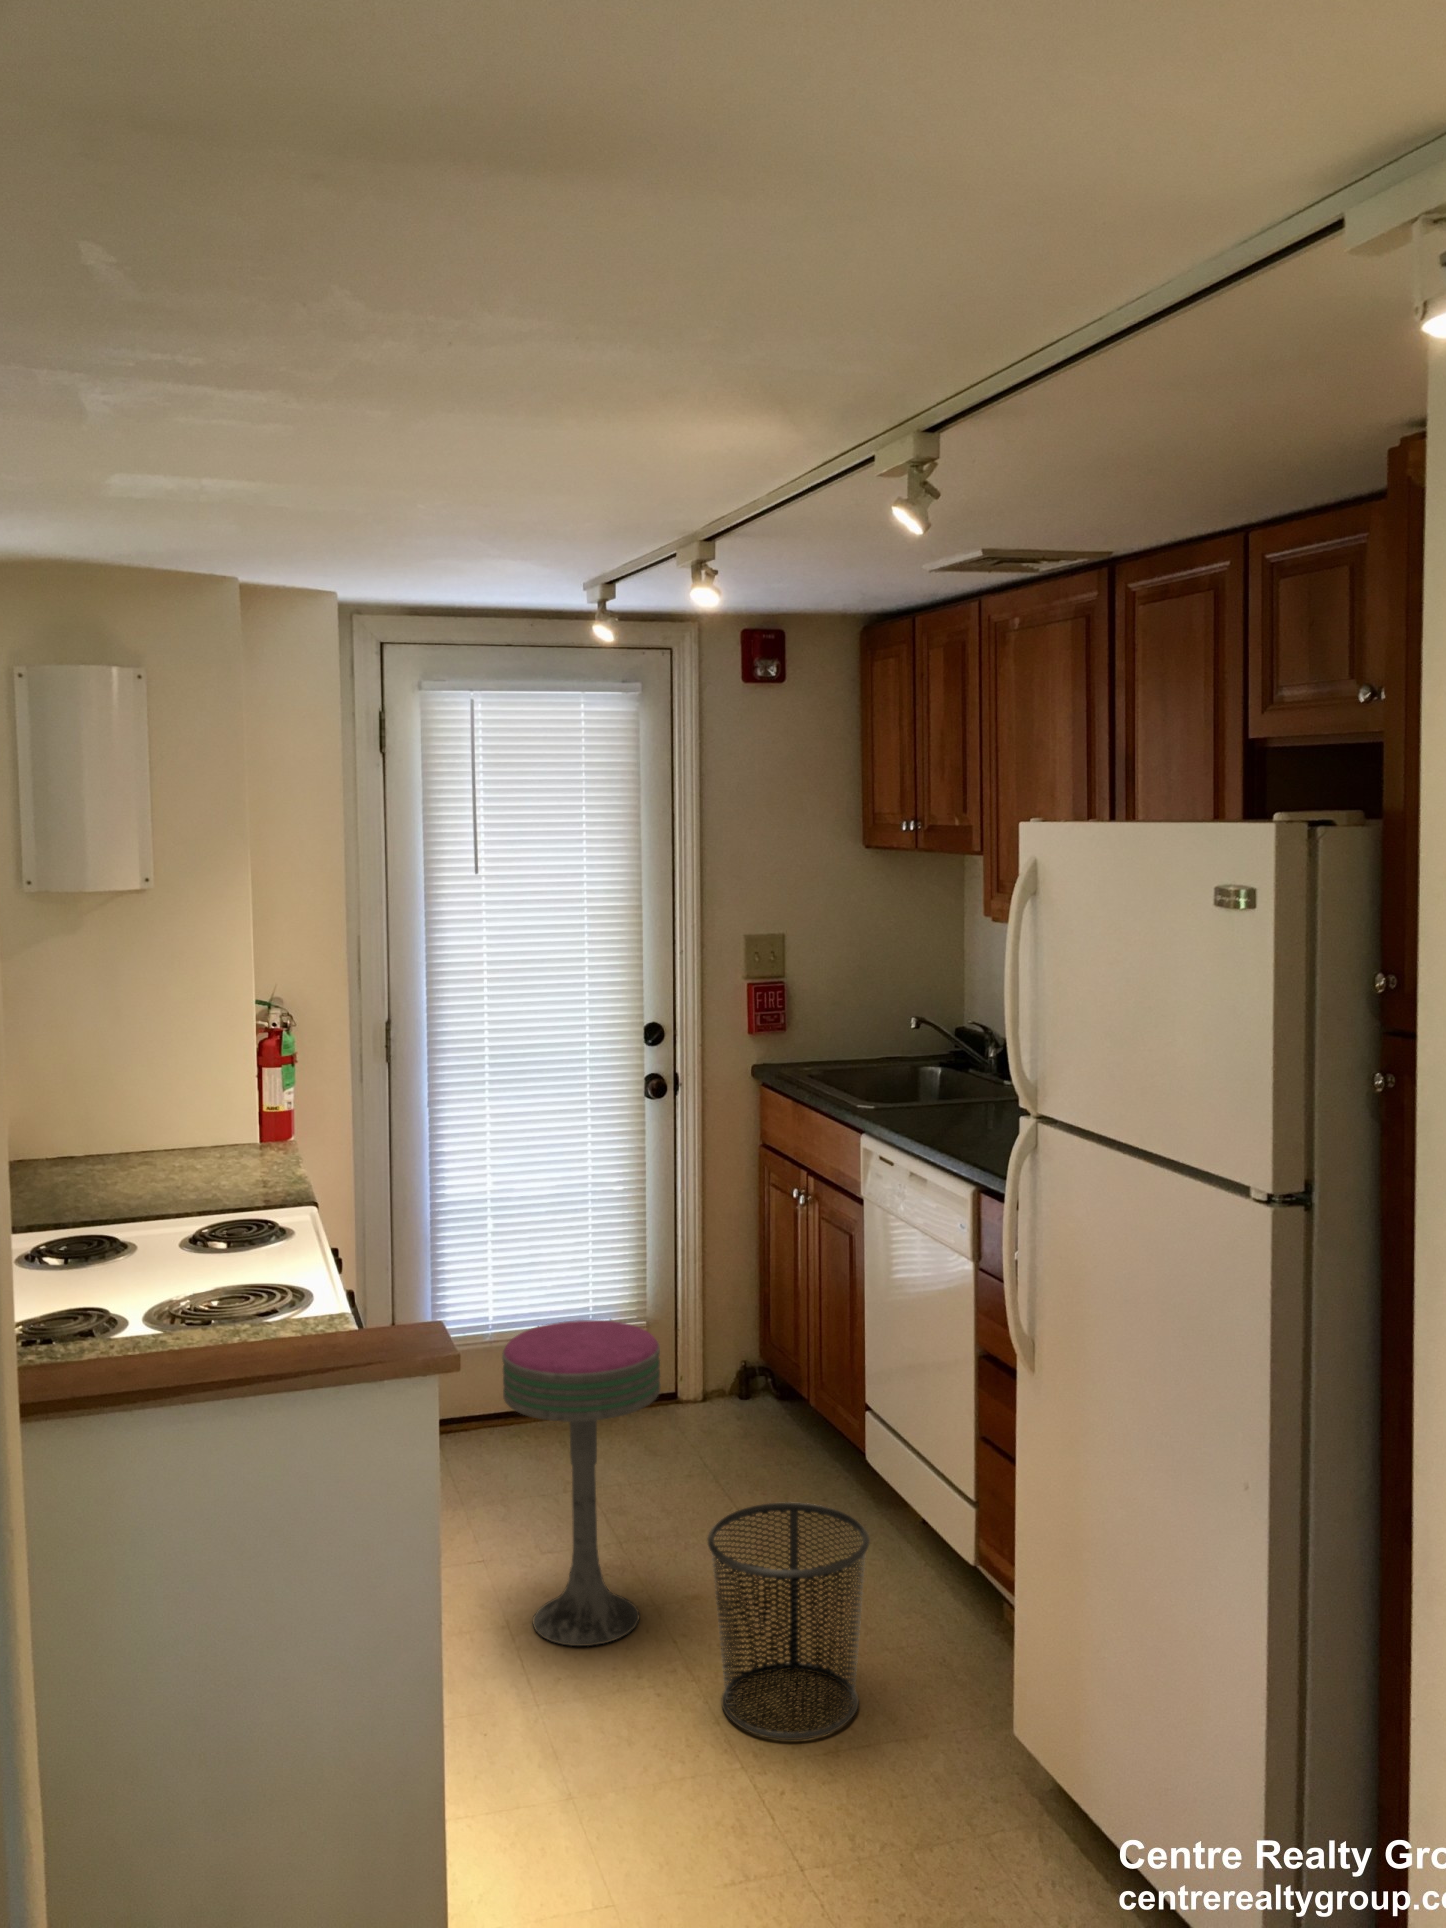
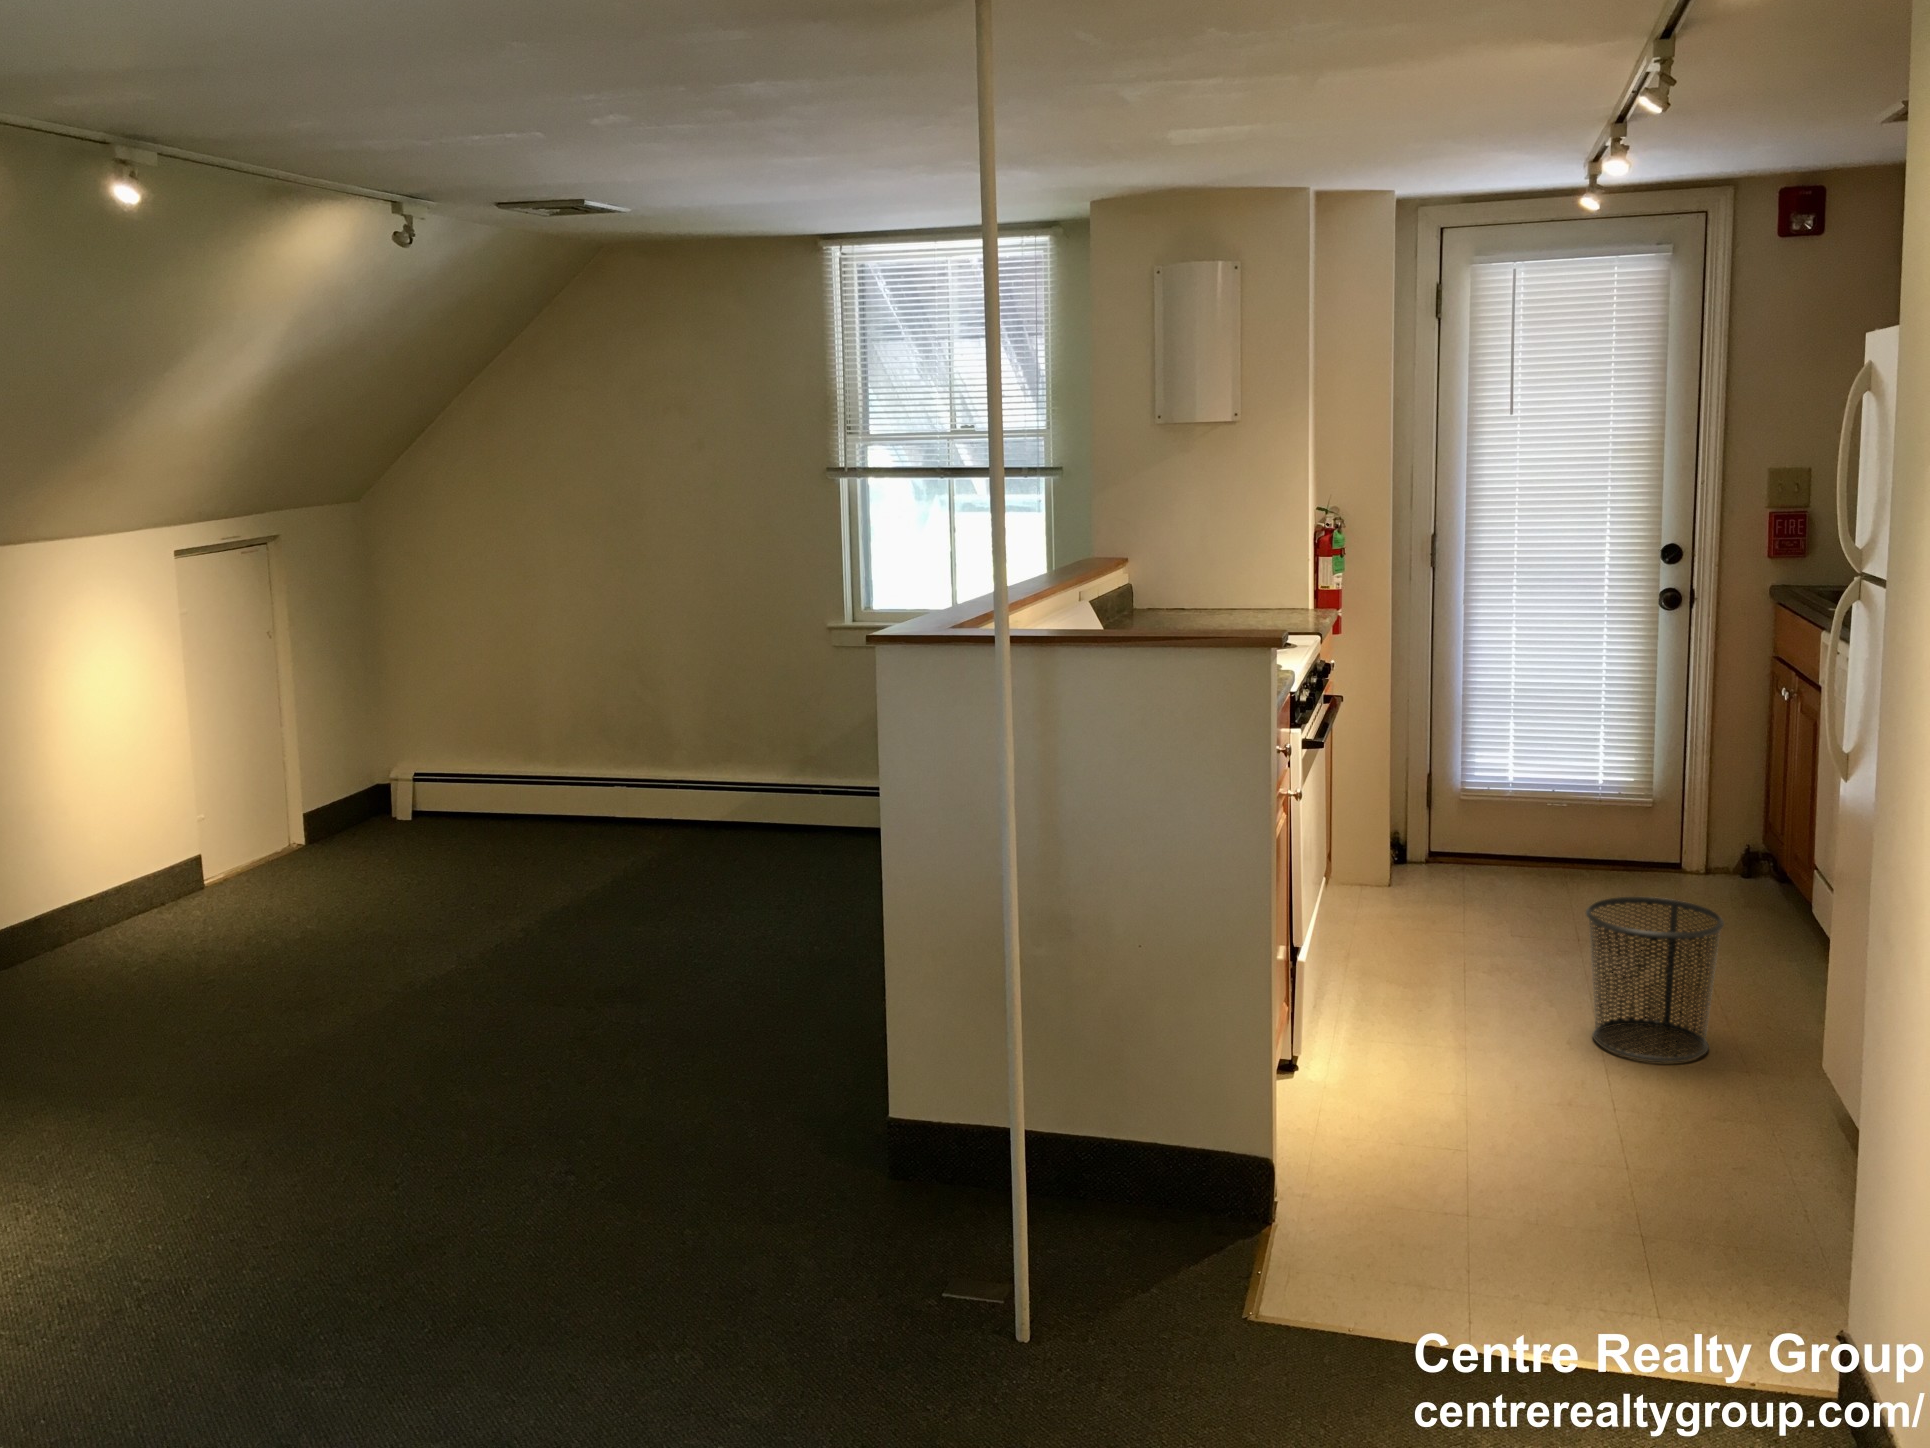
bar stool: present [502,1320,661,1646] -> none [1458,753,1586,987]

